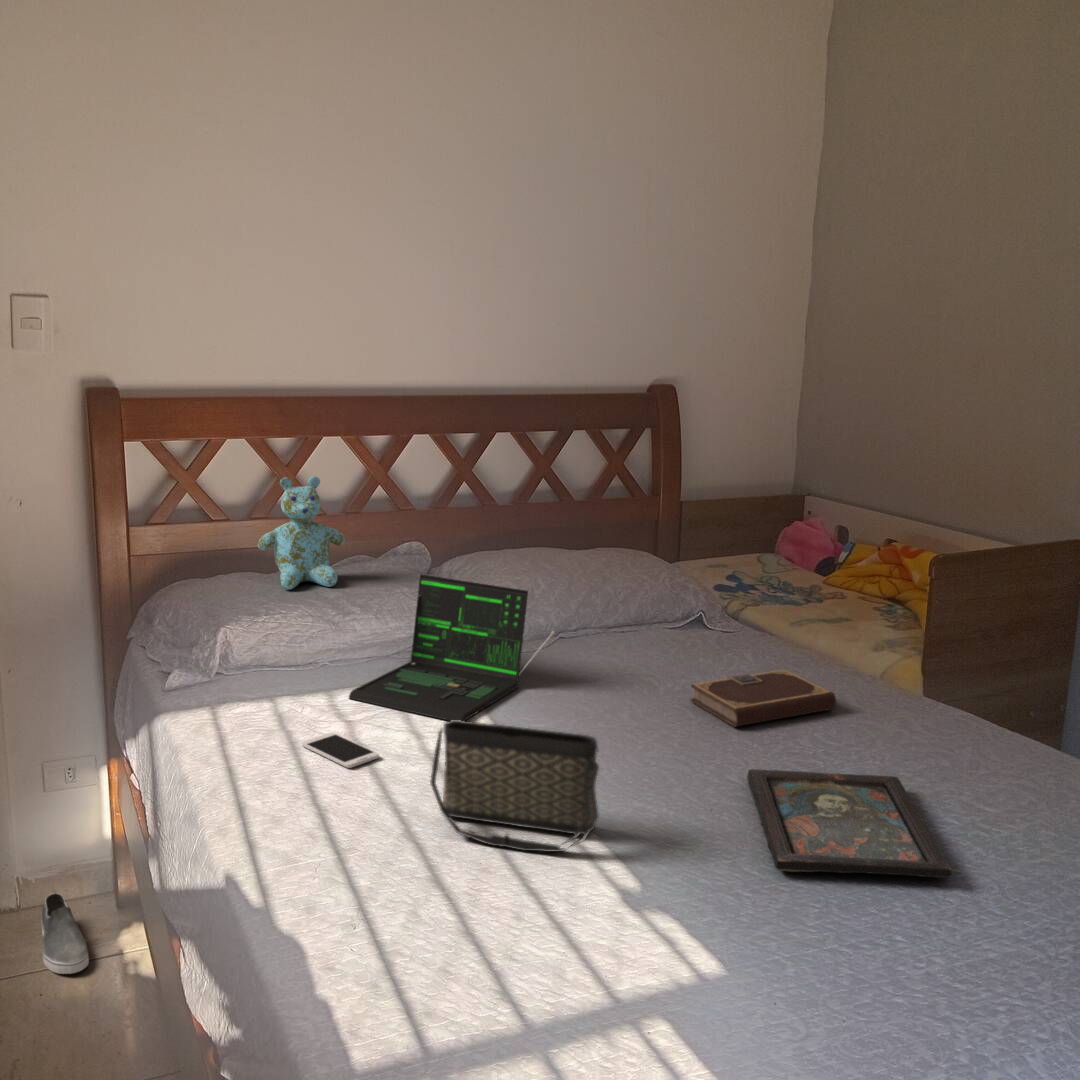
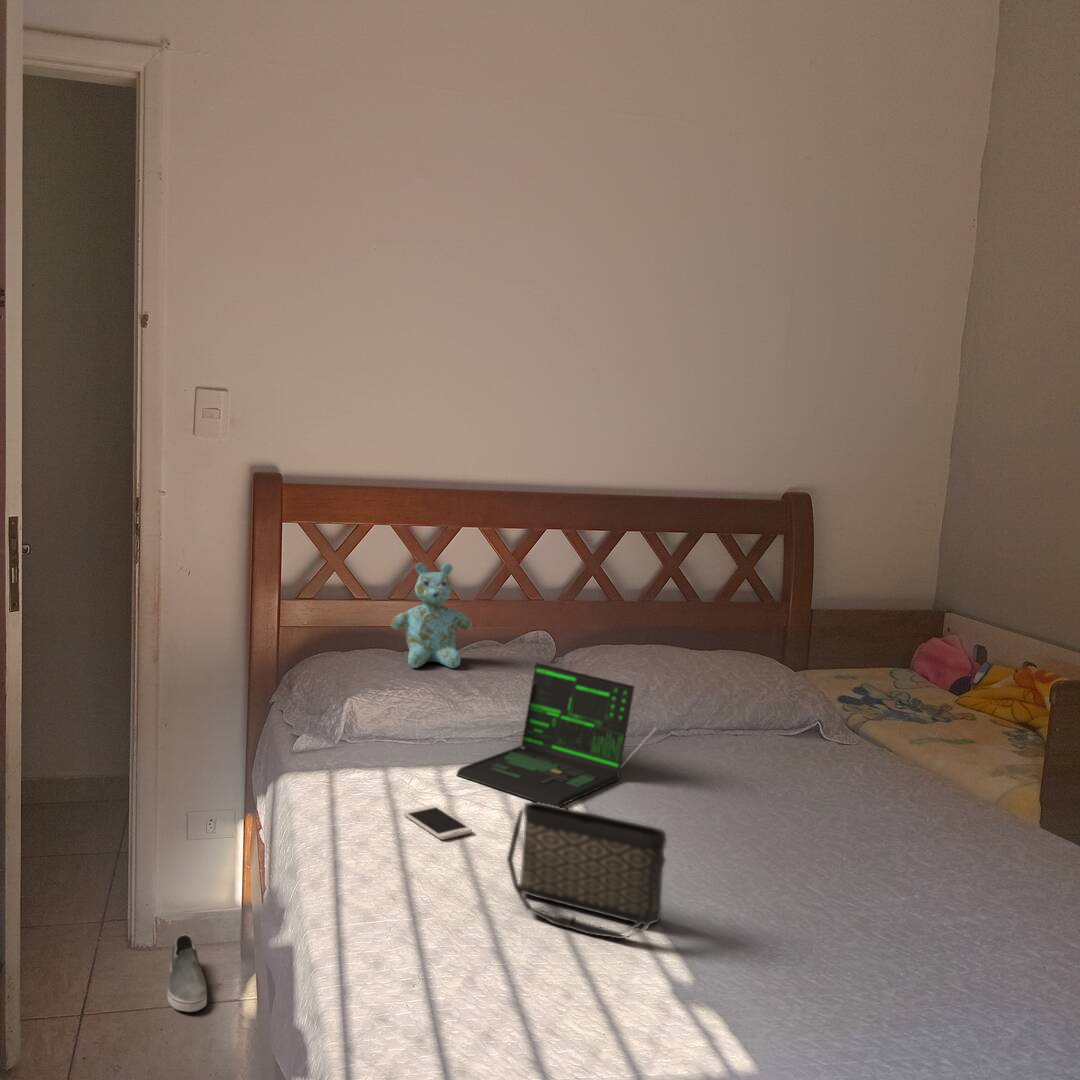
notebook: present [691,670,836,727] -> none [787,786,936,838]
tray: present [747,769,952,878] -> none [825,881,1013,1009]

